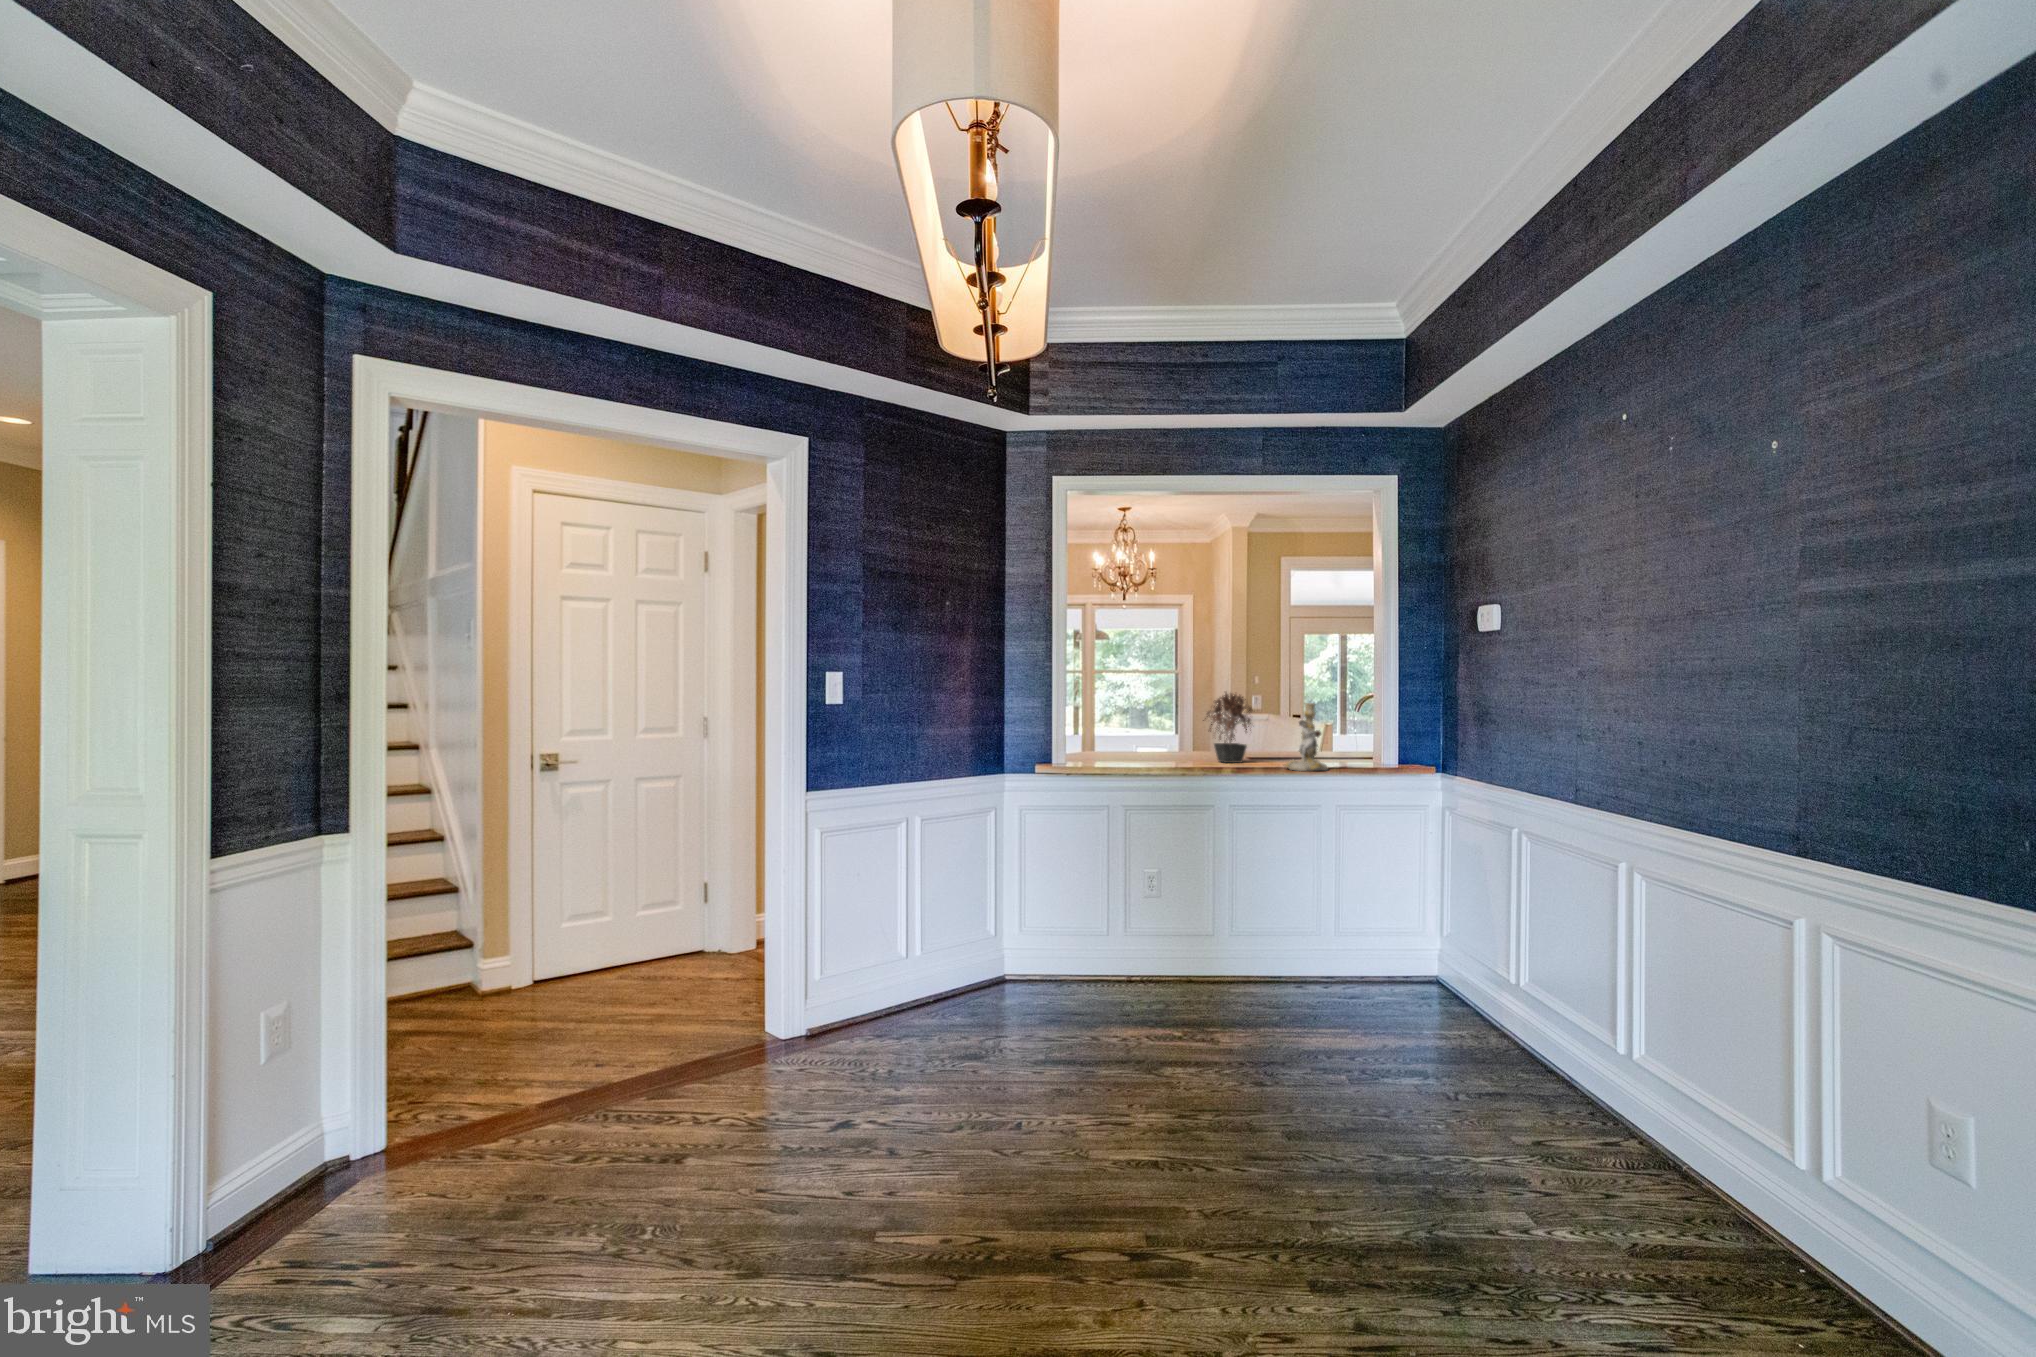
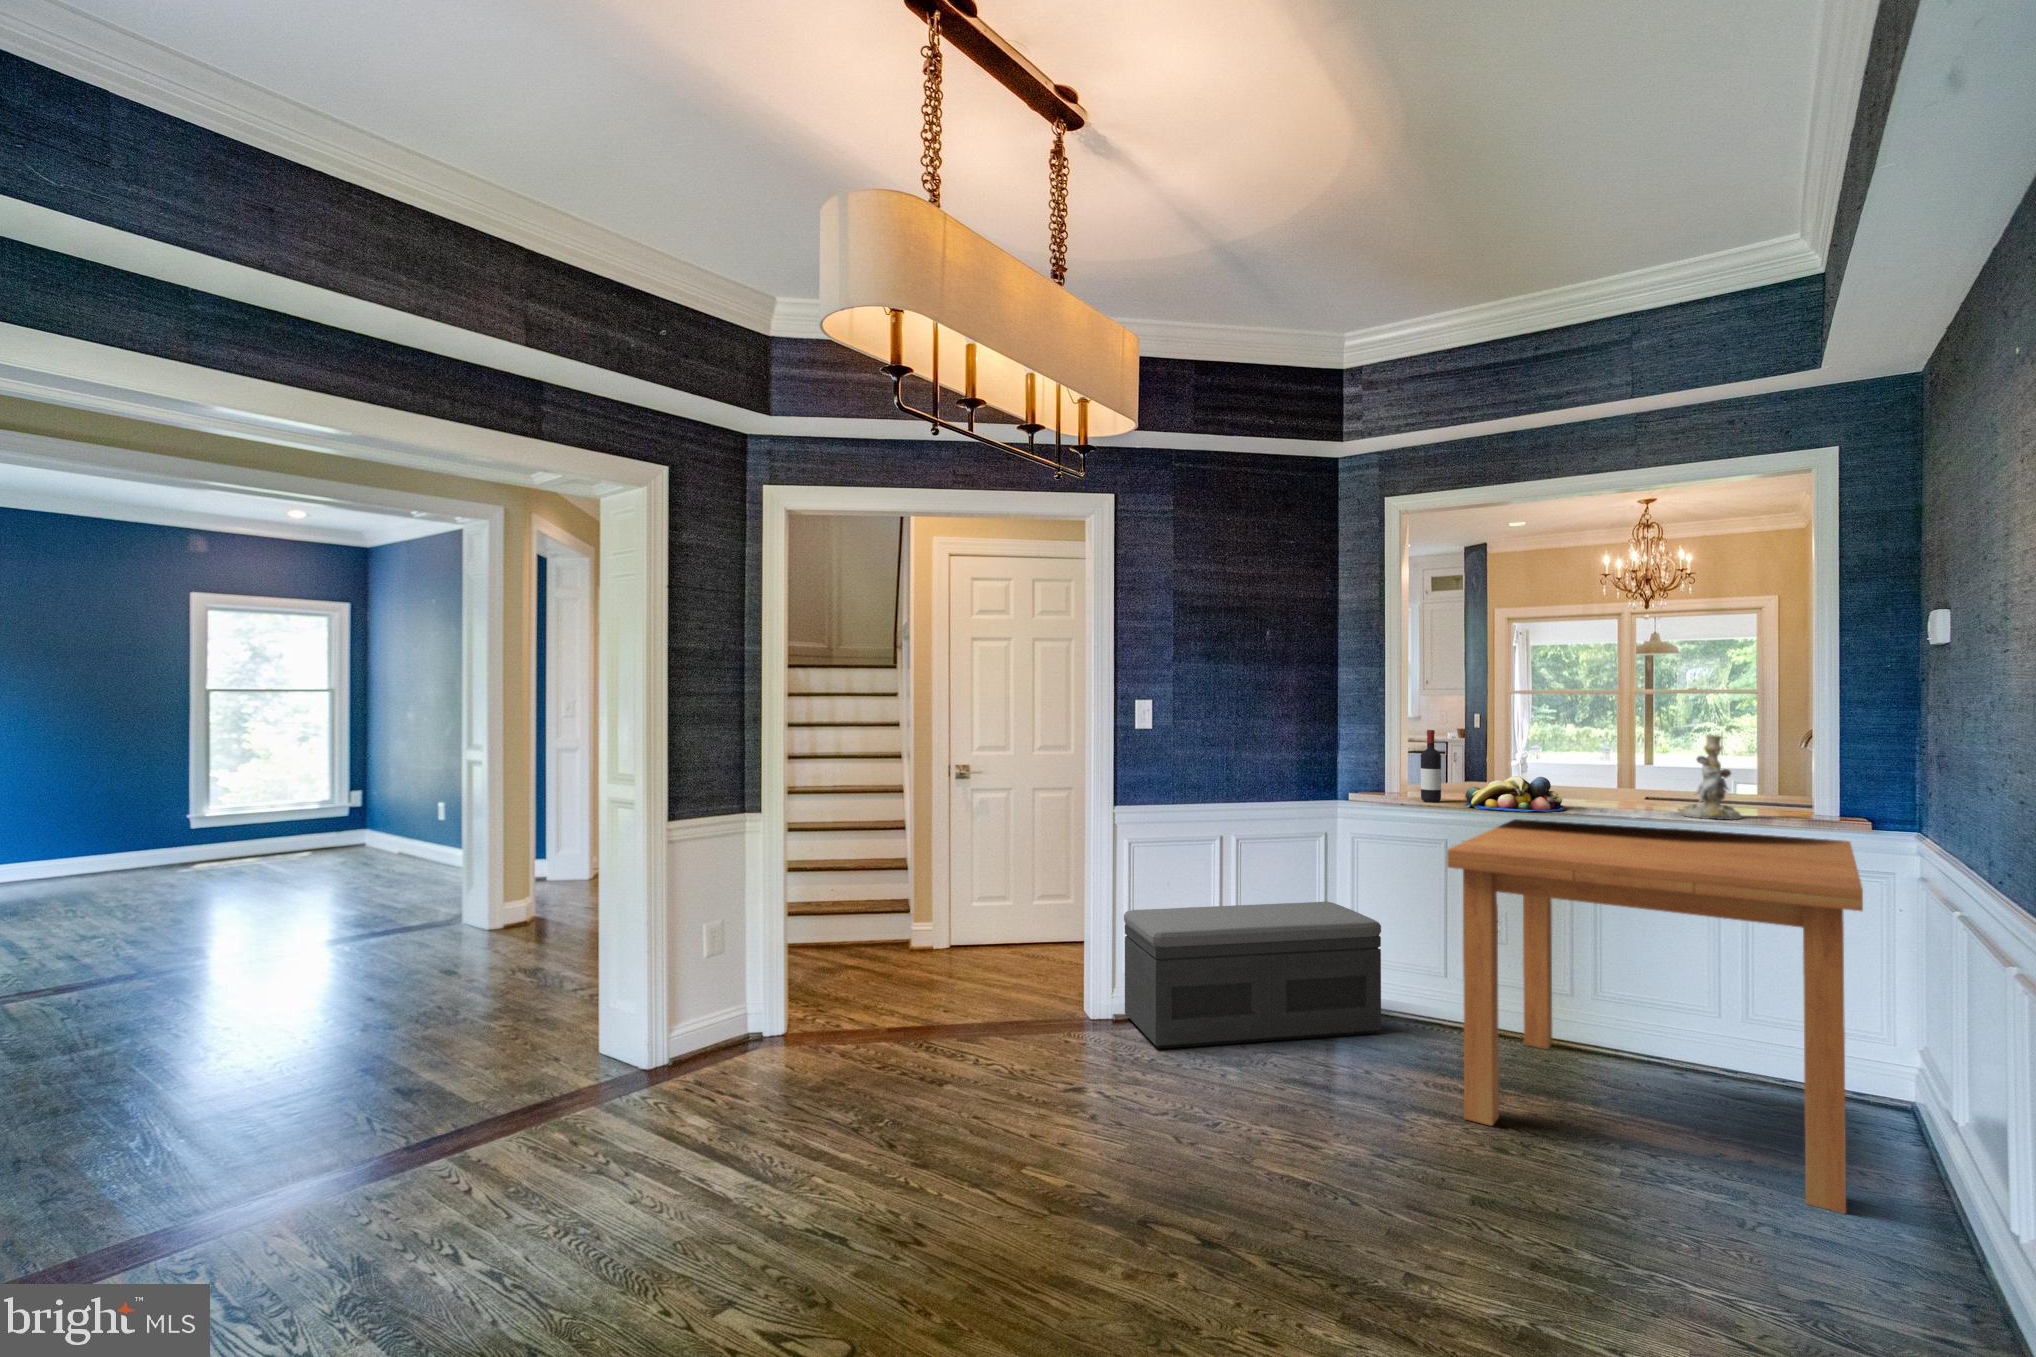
potted plant: present [1203,692,1253,763] -> none [1601,719,1675,805]
wine bottle: none [1079,702,1097,770] -> present [1421,730,1441,802]
fruit bowl: none [1123,742,1205,774] -> present [1465,776,1566,812]
dining table: none [1170,779,1505,1070] -> present [1447,819,1863,1214]
storage bench: none [824,873,1070,1054] -> present [1124,902,1381,1048]

